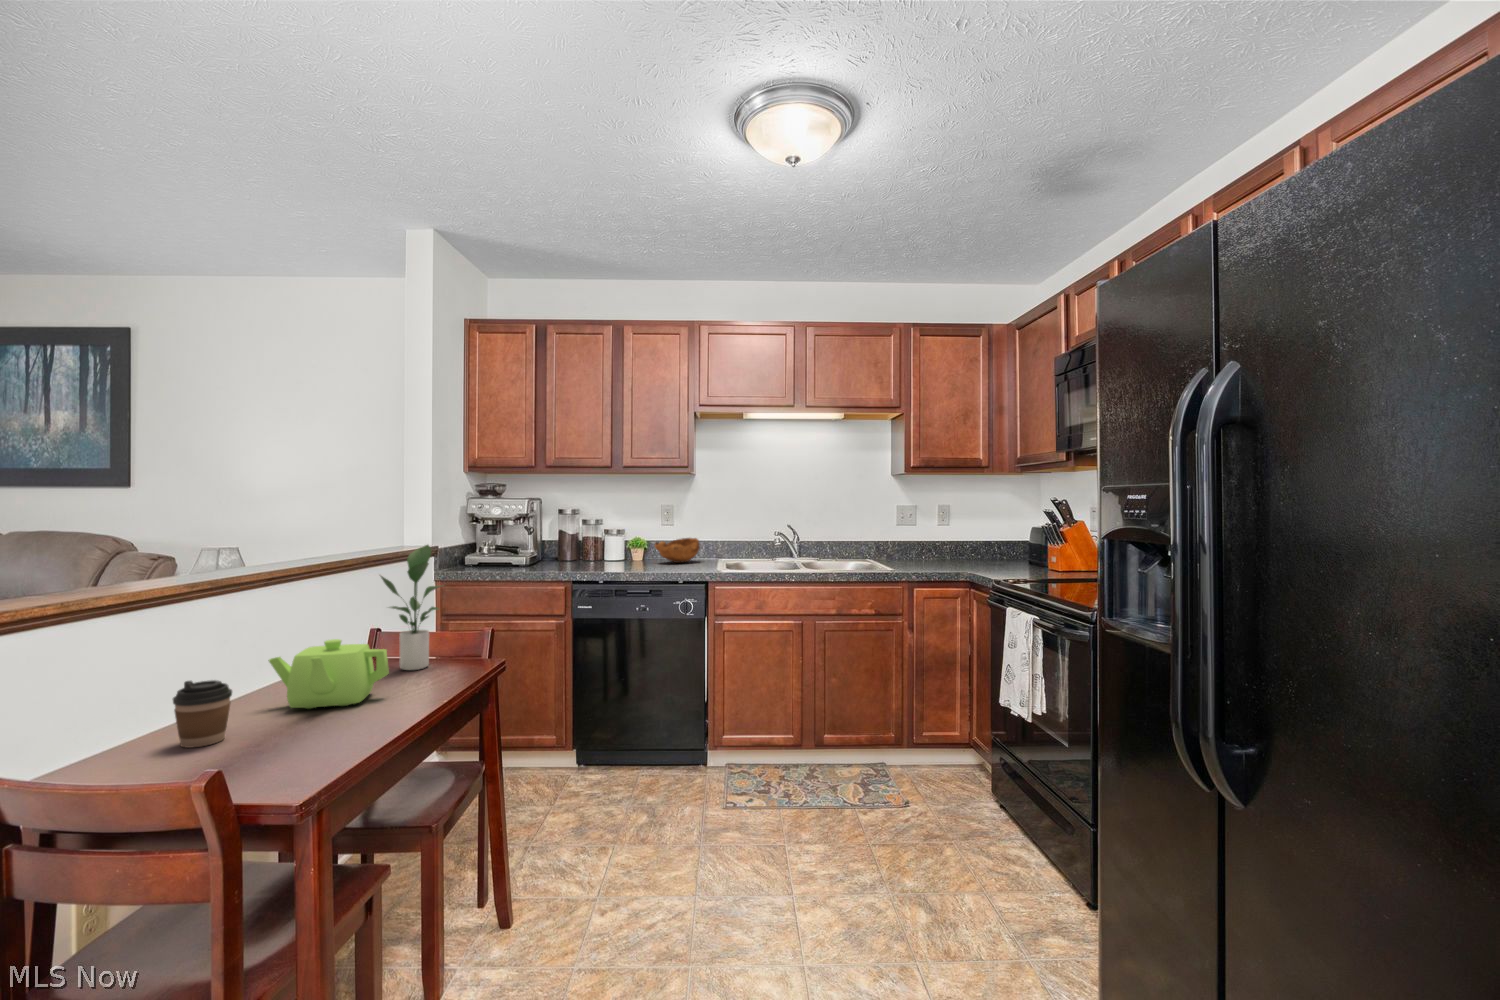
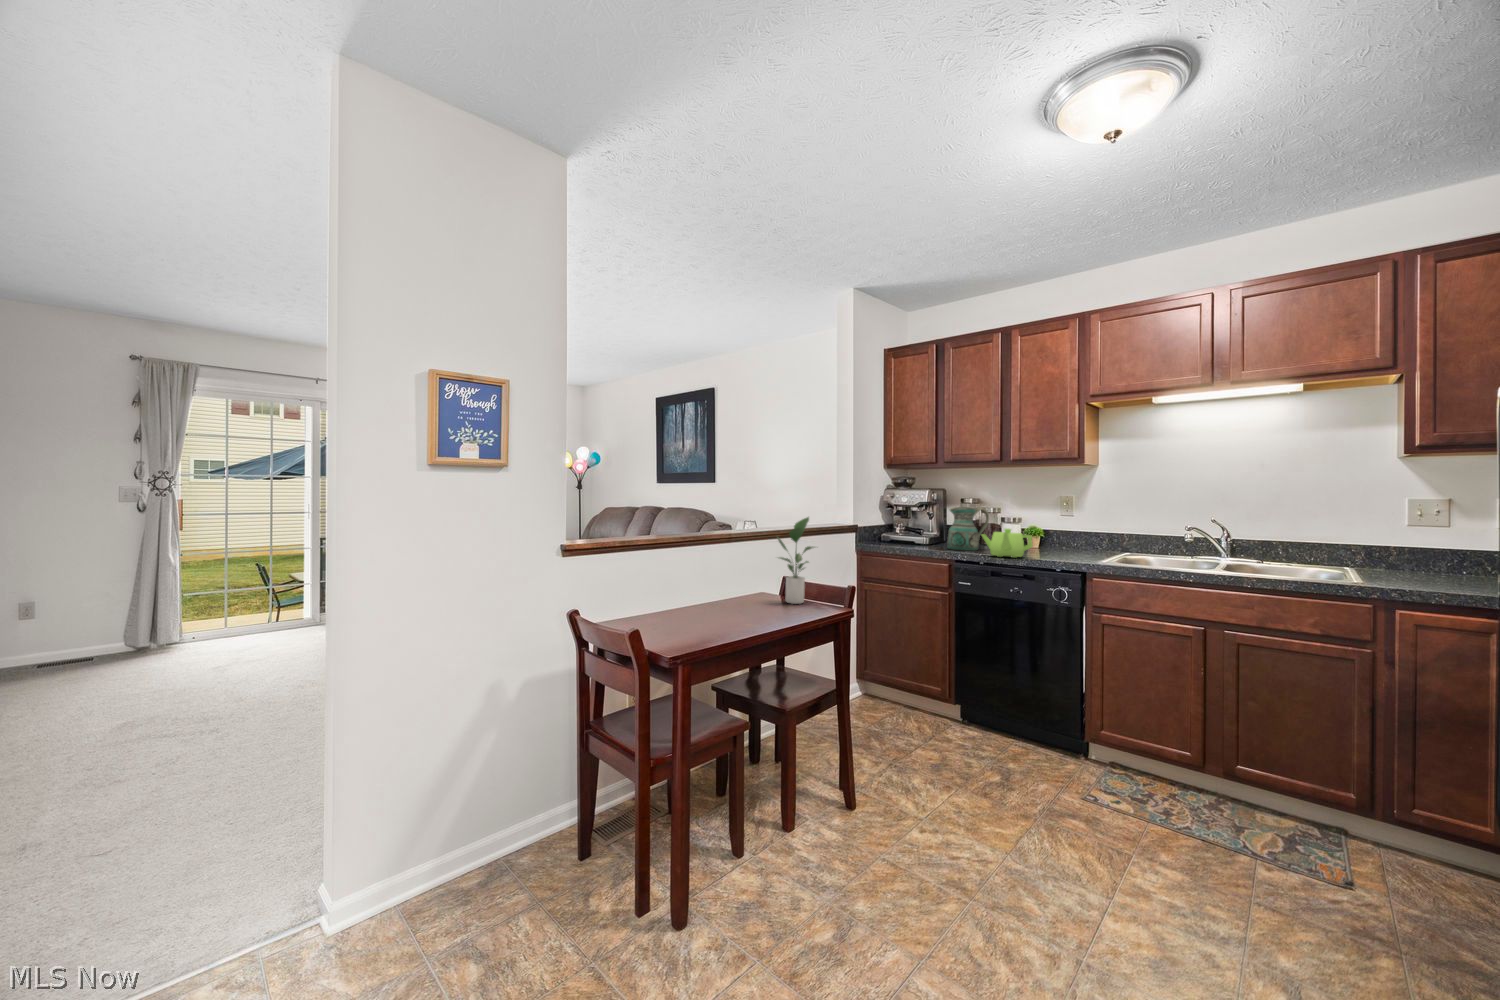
ceramic pitcher: none [549,518,594,569] -> present [947,507,989,551]
wooden bowl: present [655,538,700,563] -> none [1051,531,1102,554]
teapot: present [268,639,389,709] -> present [981,528,1033,558]
coffee cup: present [173,680,232,748] -> none [643,581,670,619]

